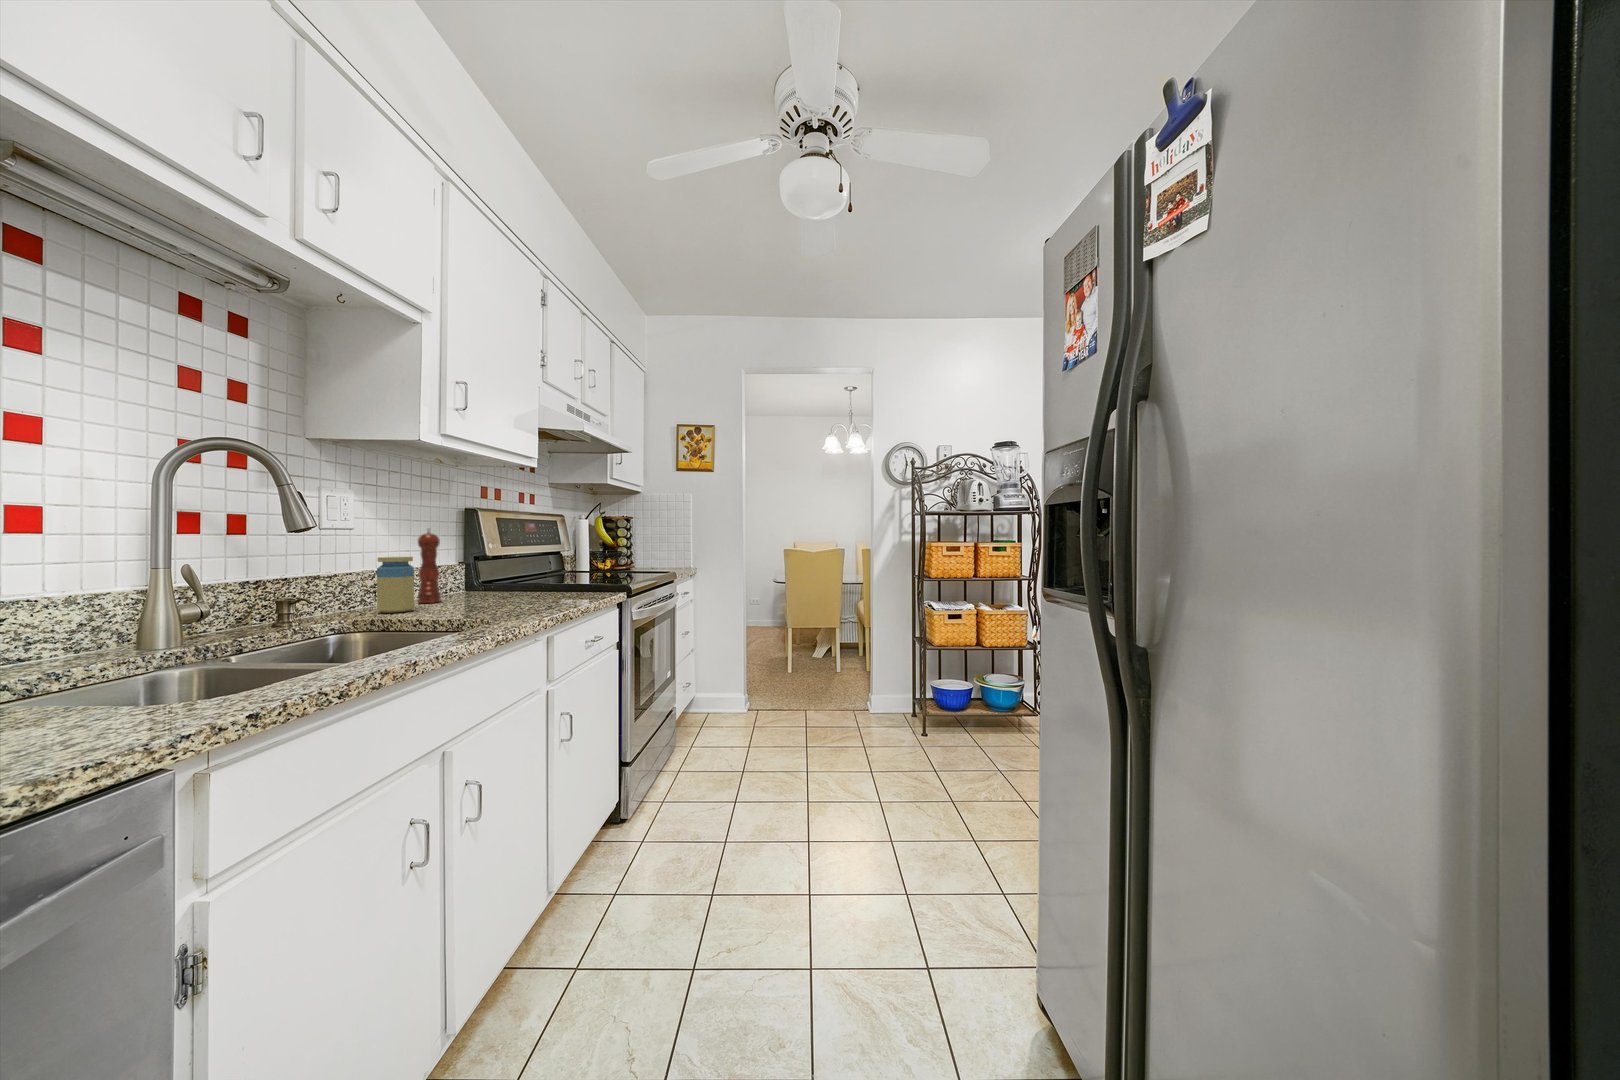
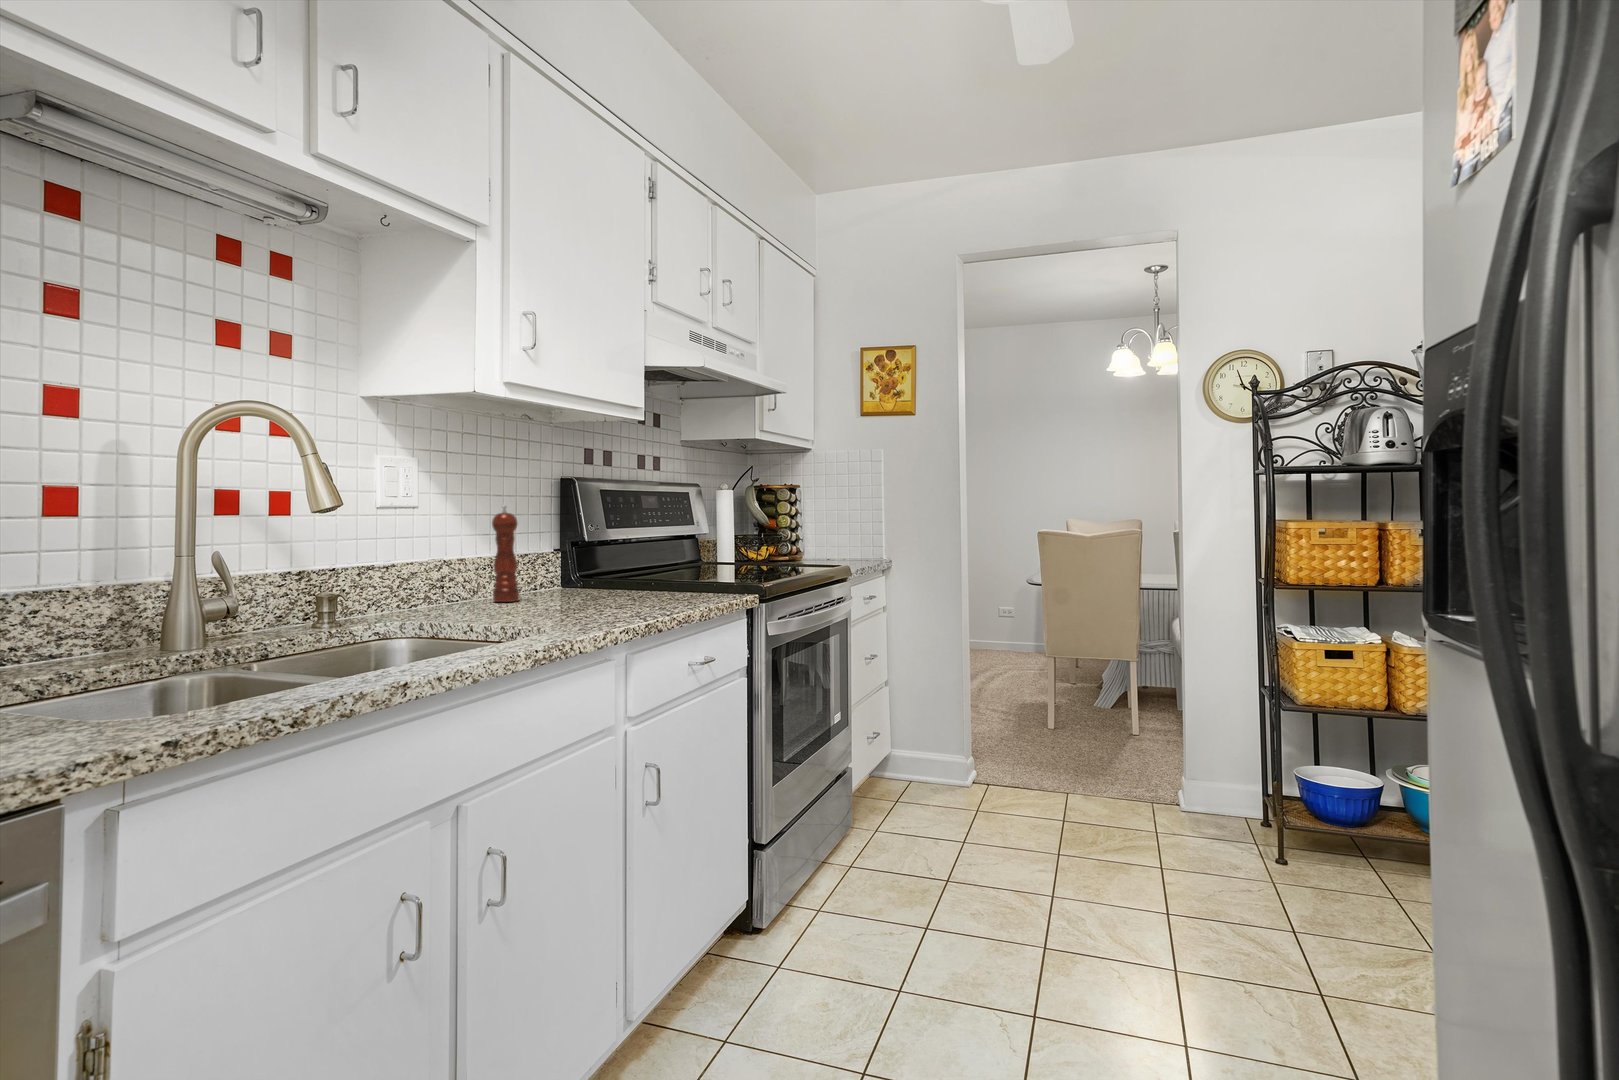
jar: present [377,557,414,613] -> none [436,543,480,614]

